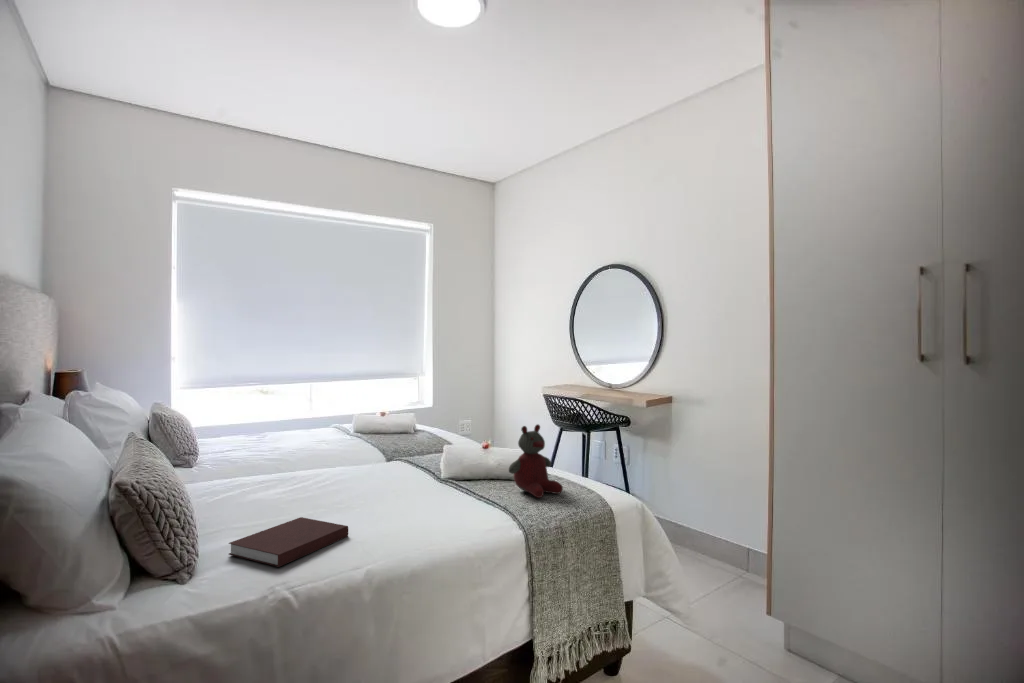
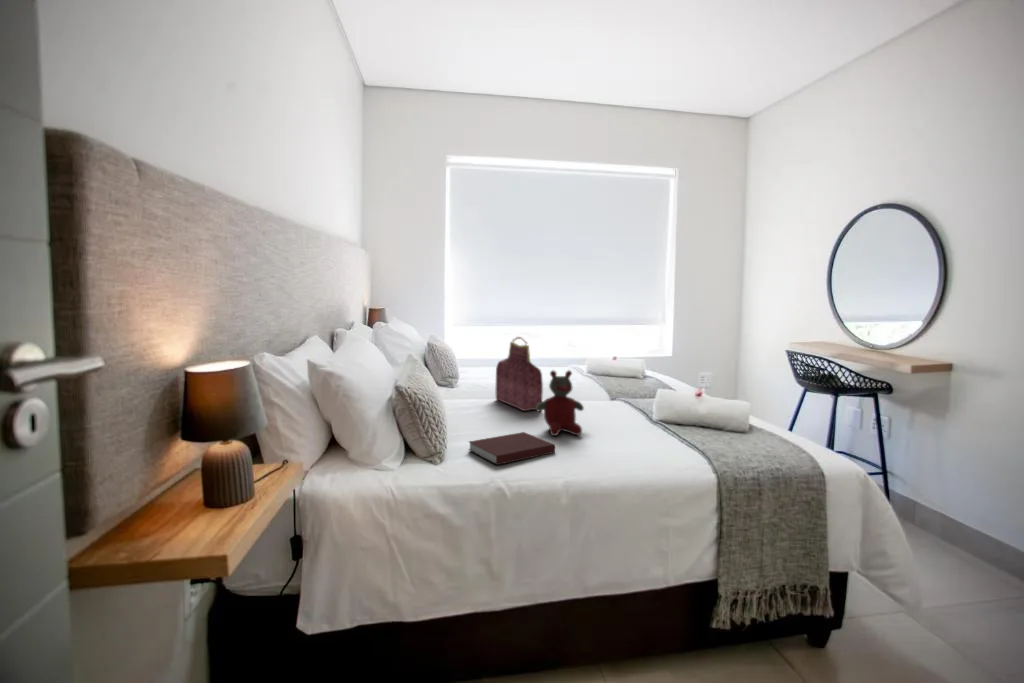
handbag: none [240,396,311,490] -> present [496,337,543,411]
stuffed bear: present [509,425,563,498] -> present [536,371,583,436]

